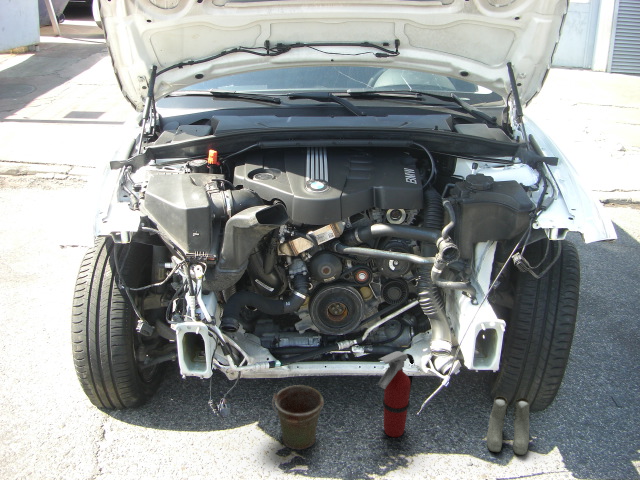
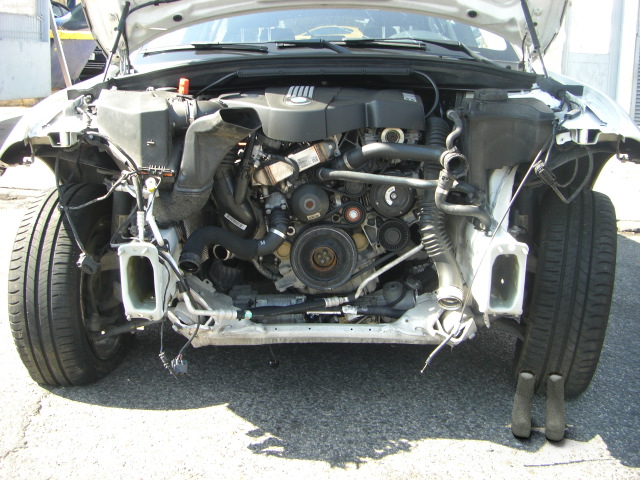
fire extinguisher: present [378,351,414,437] -> none [372,306,419,421]
bucket: present [273,385,324,449] -> none [242,353,306,430]

